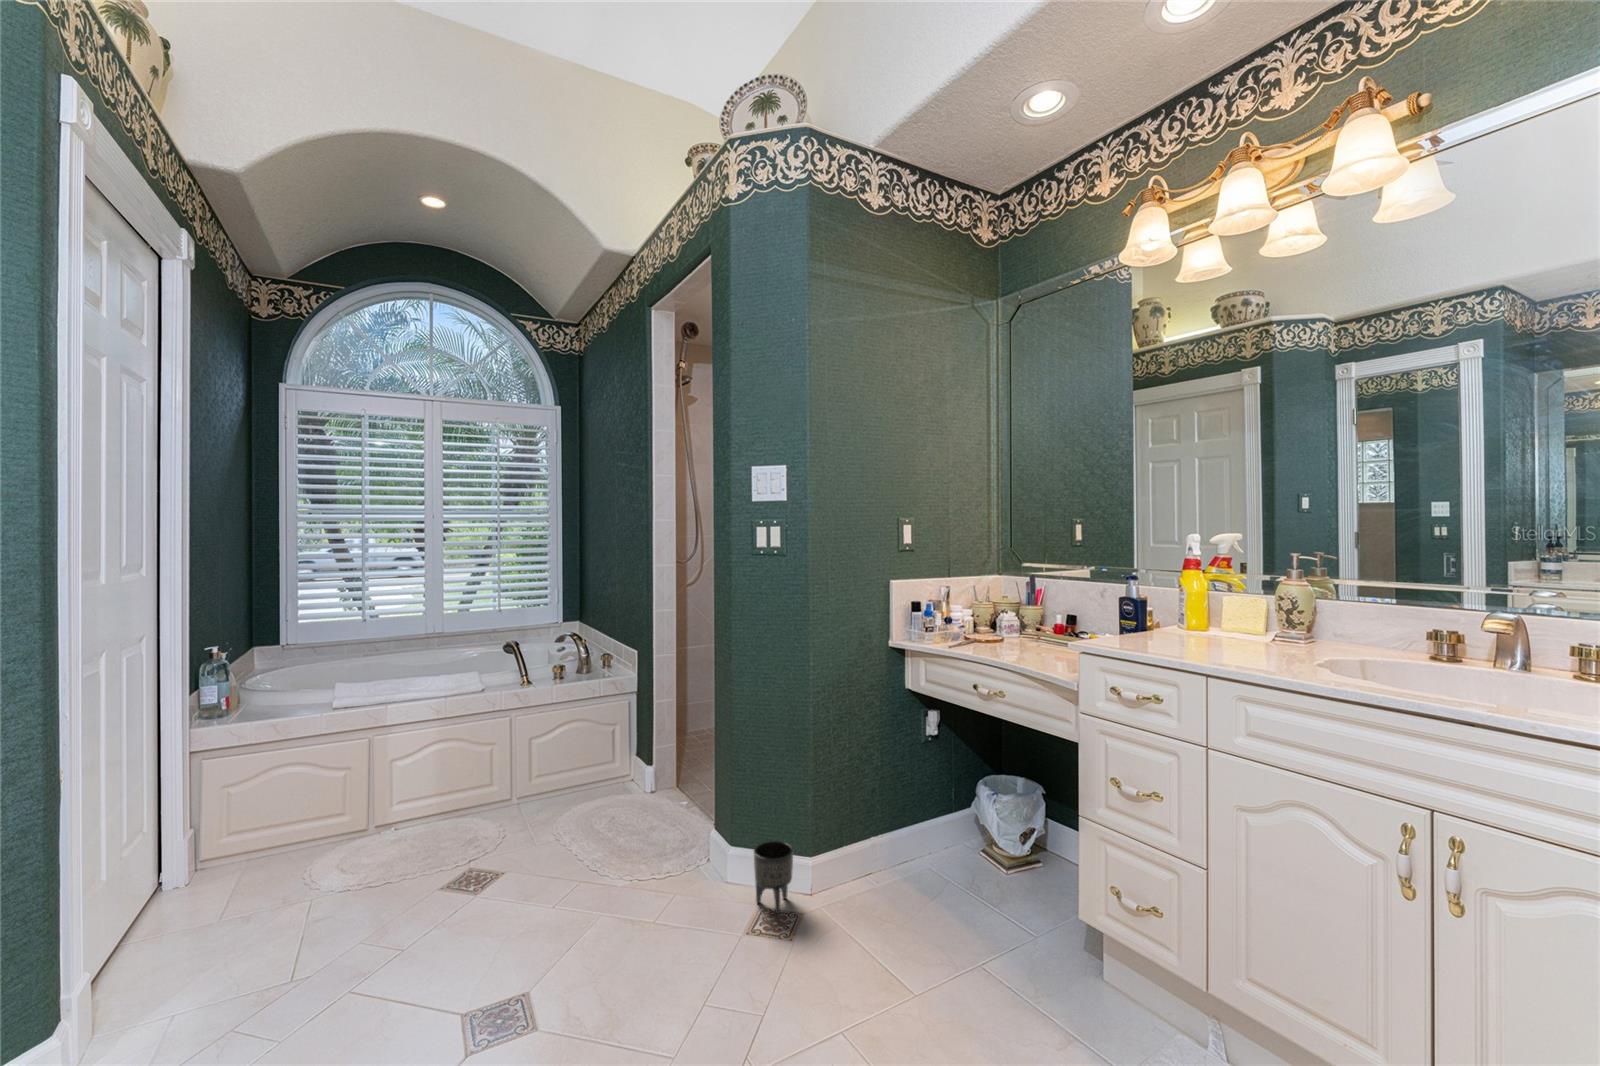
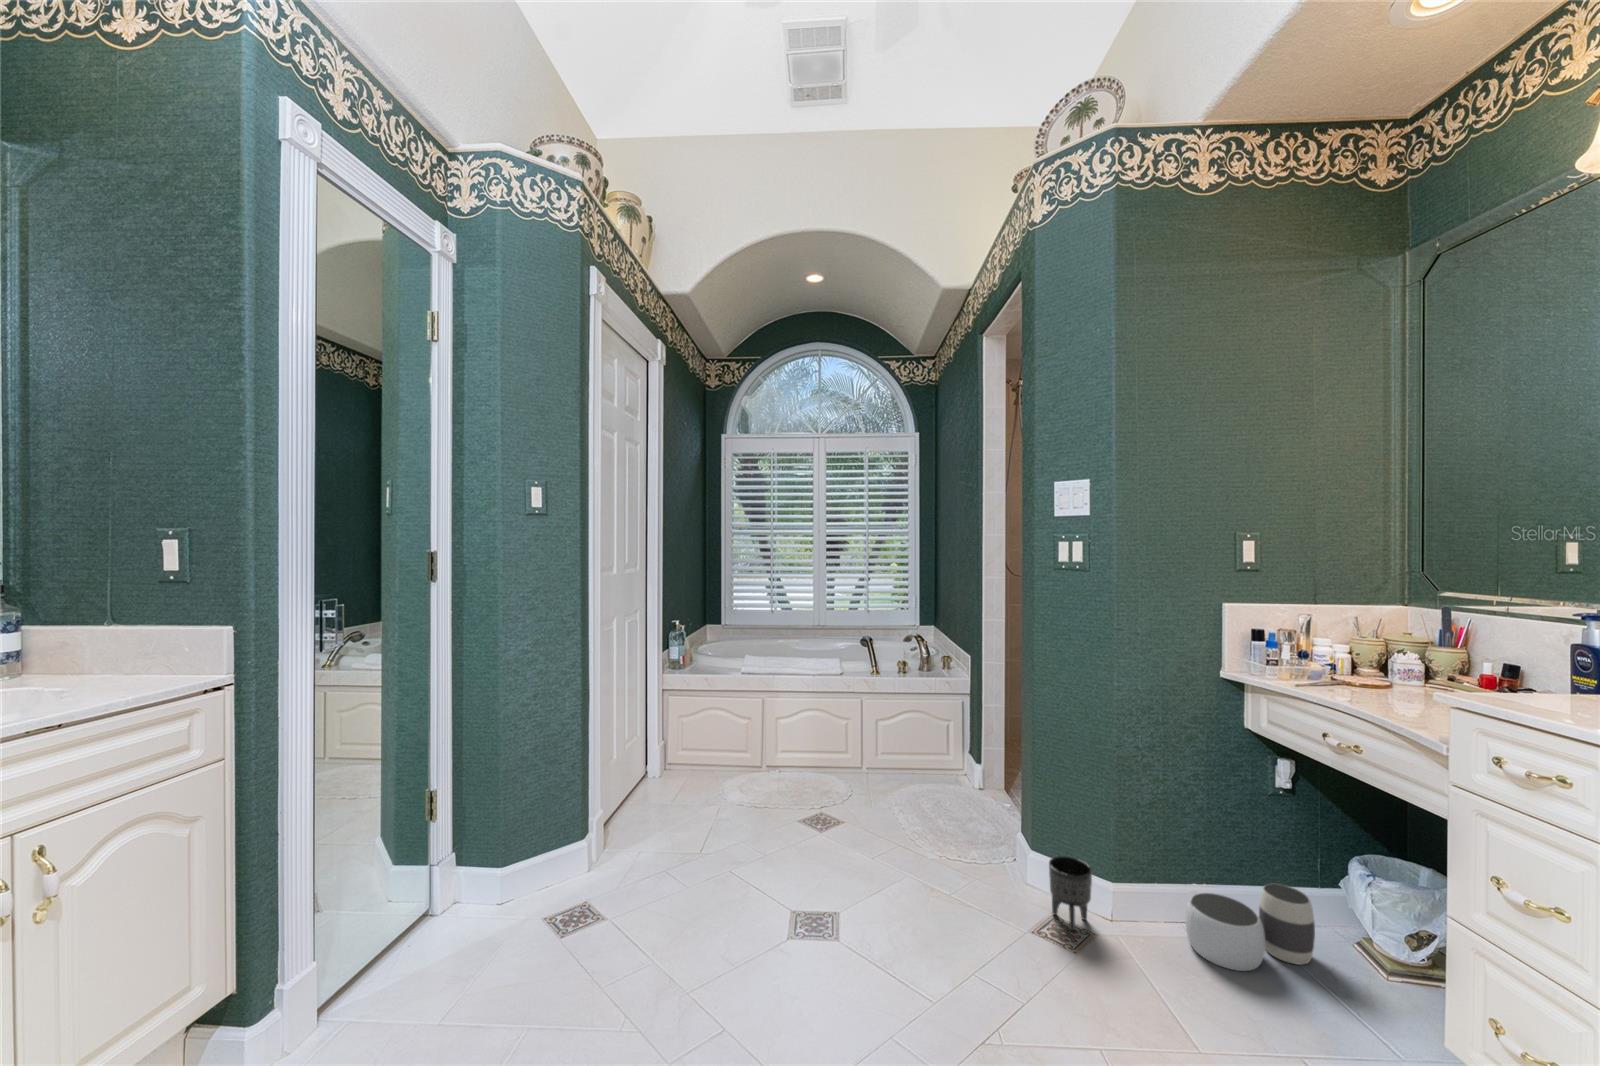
waste basket: none [868,817,955,902] -> present [1185,884,1315,971]

